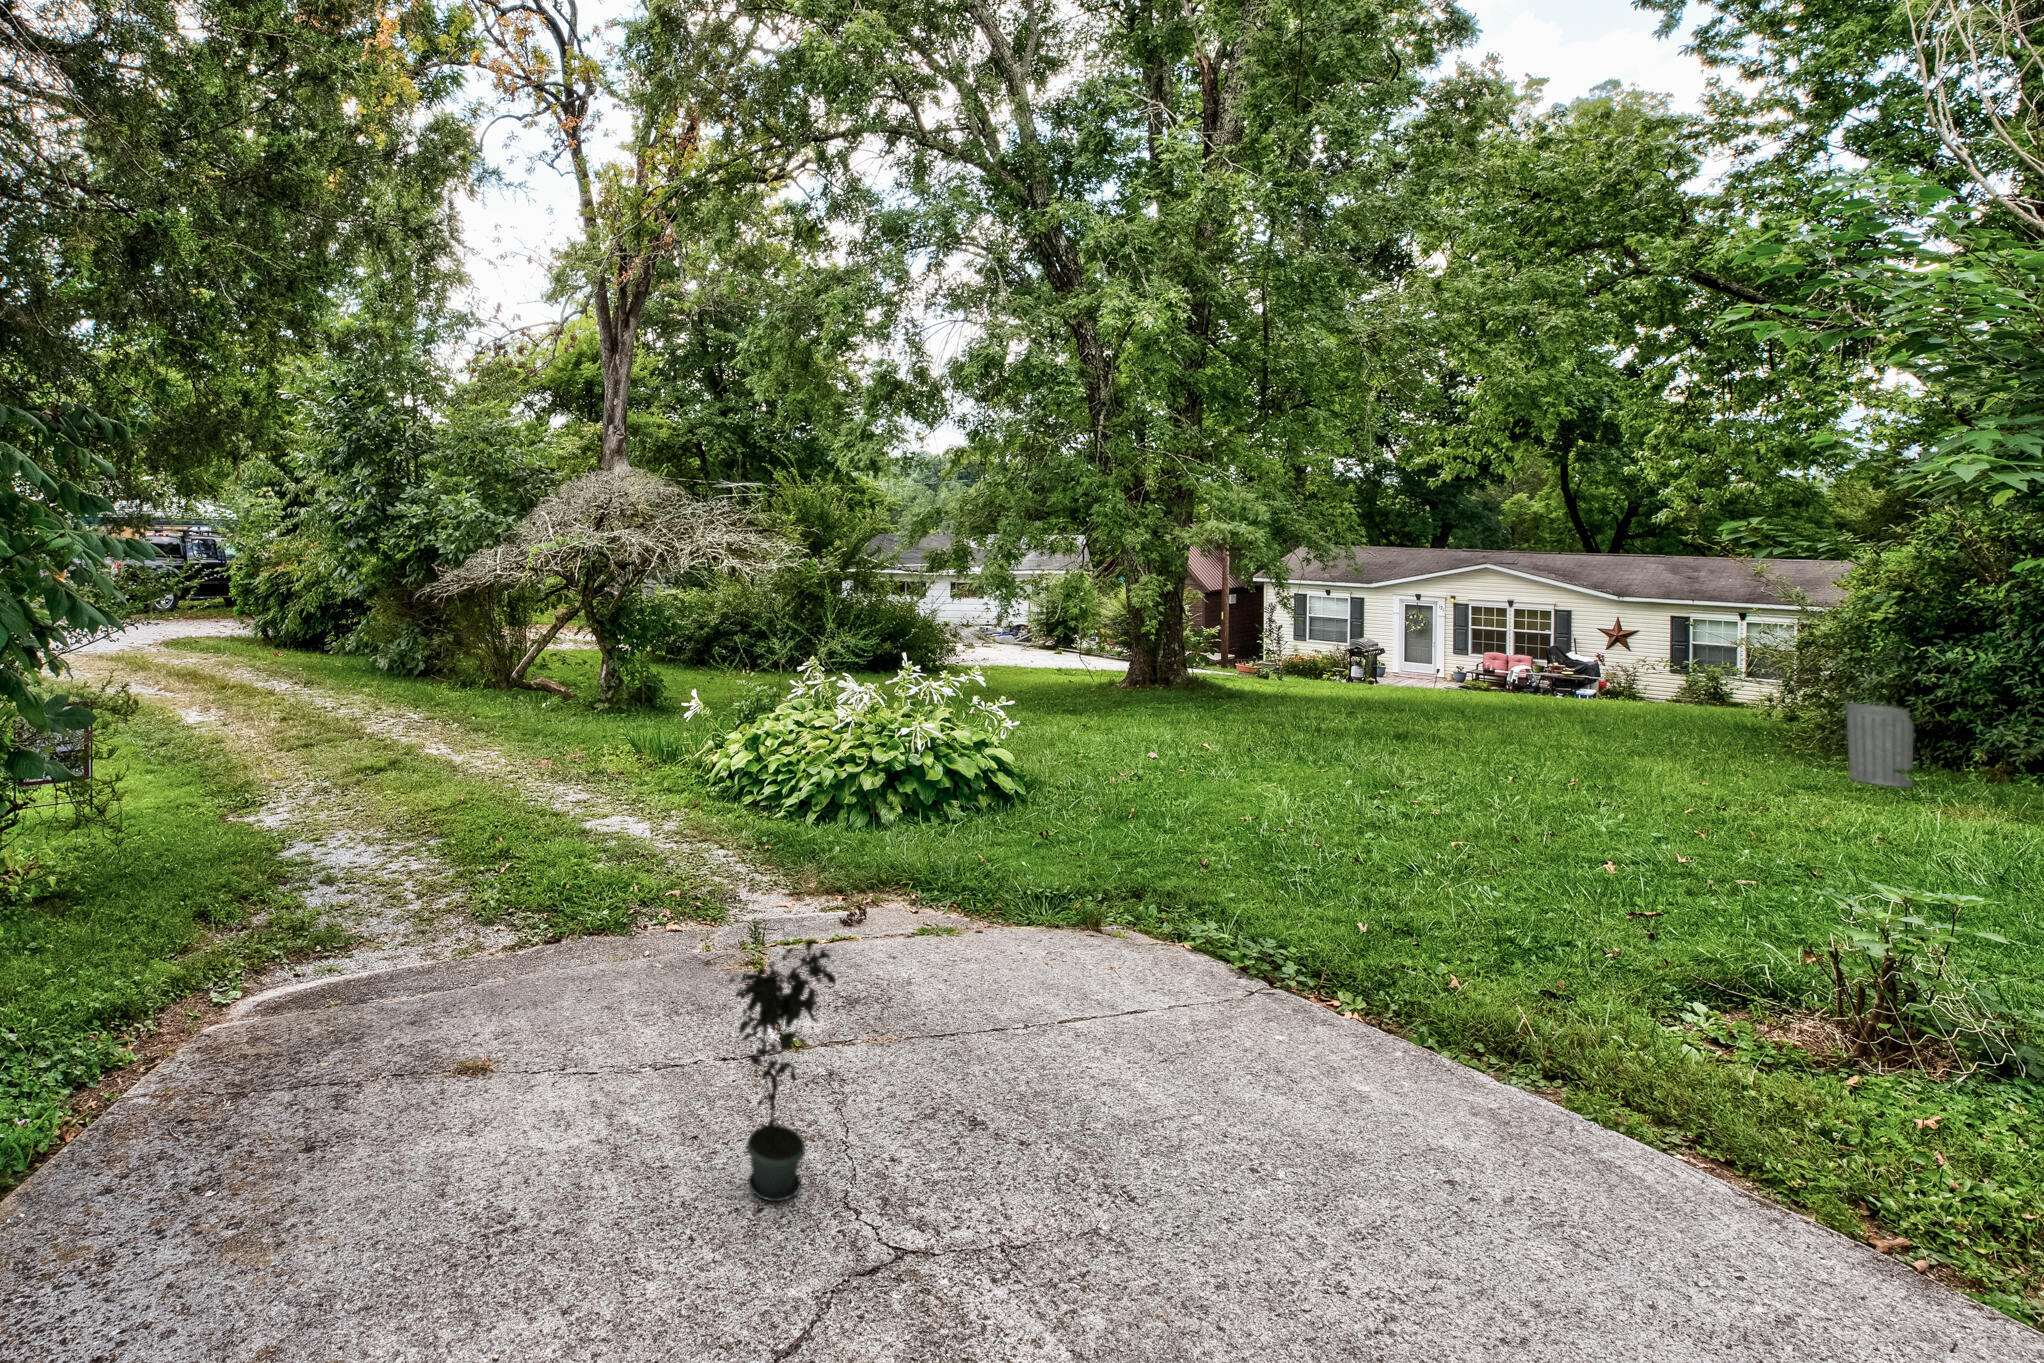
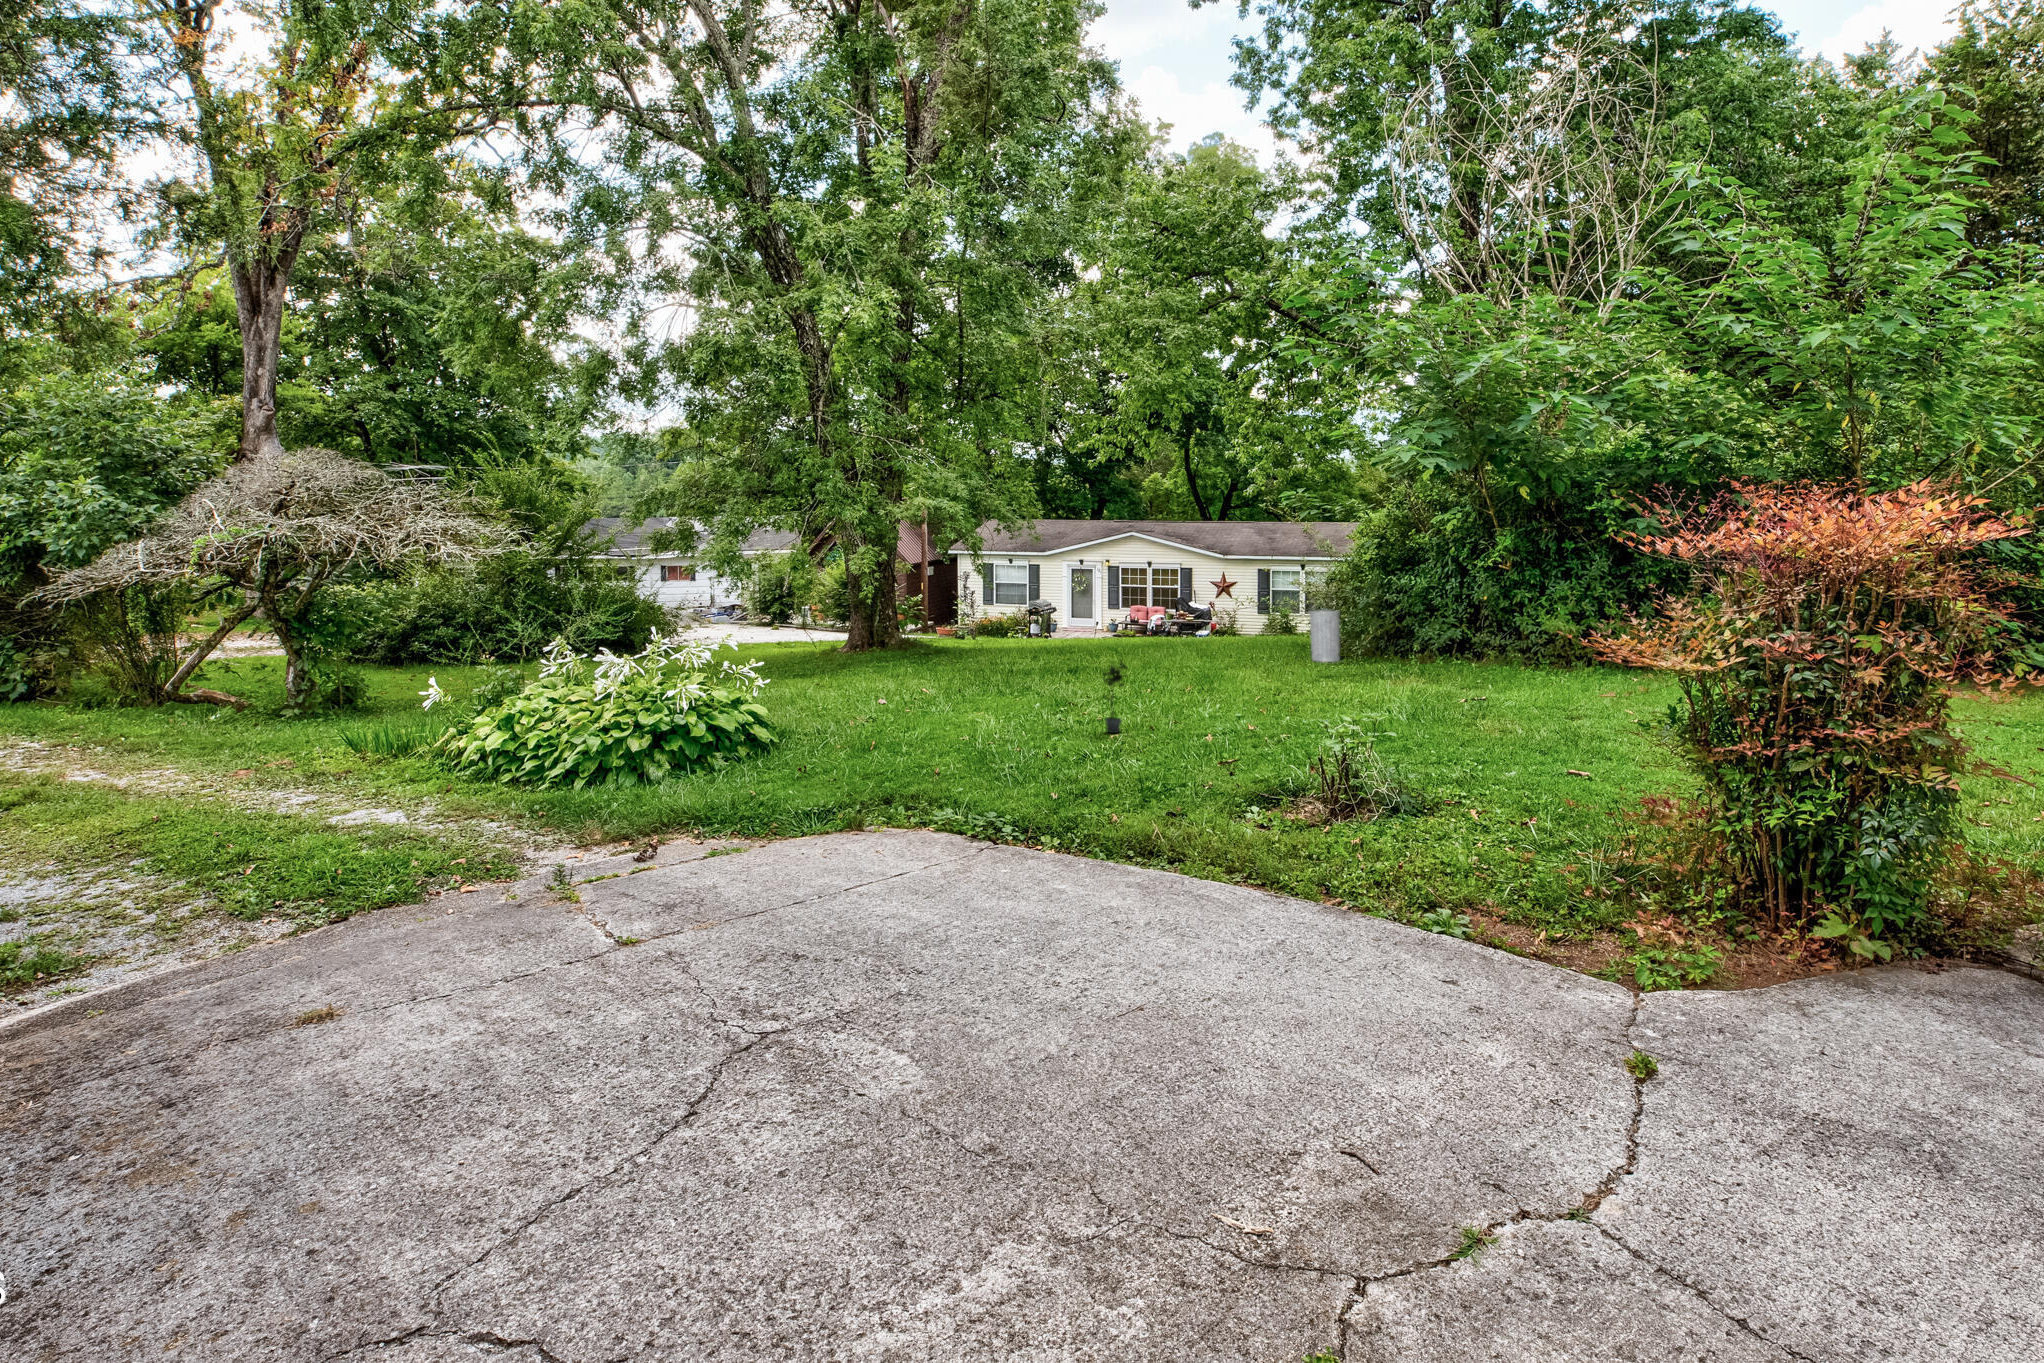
potted plant: present [729,940,836,1201] -> present [1103,662,1127,733]

